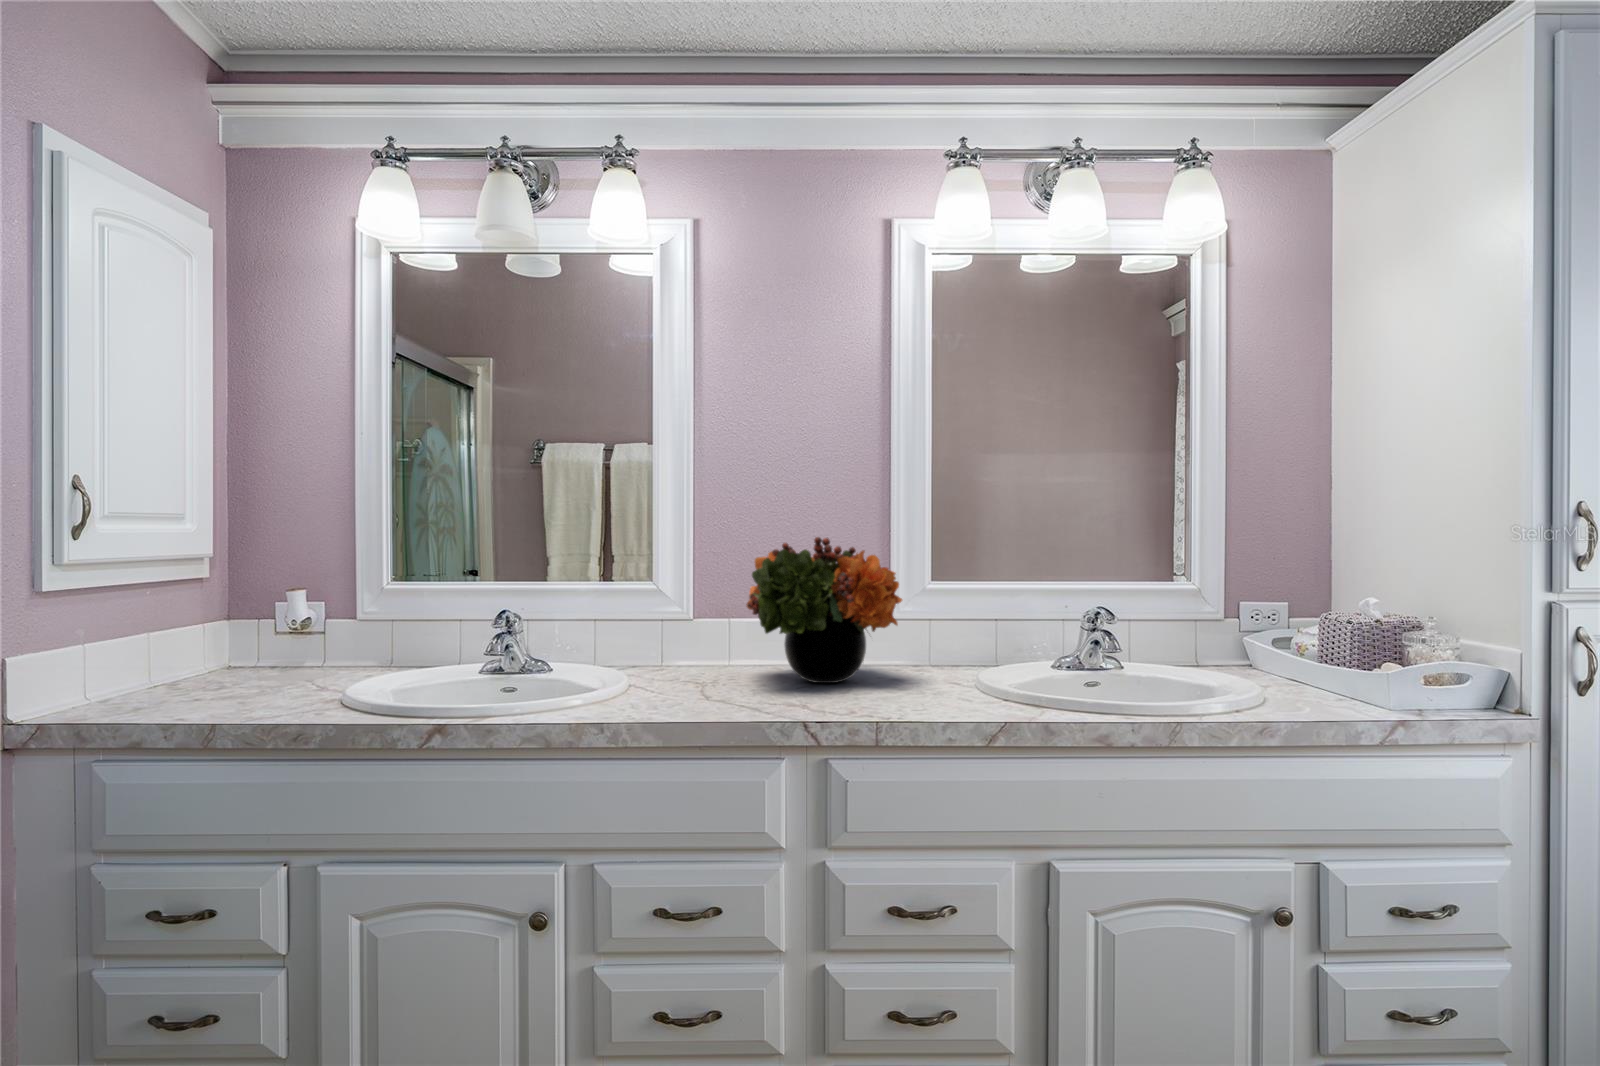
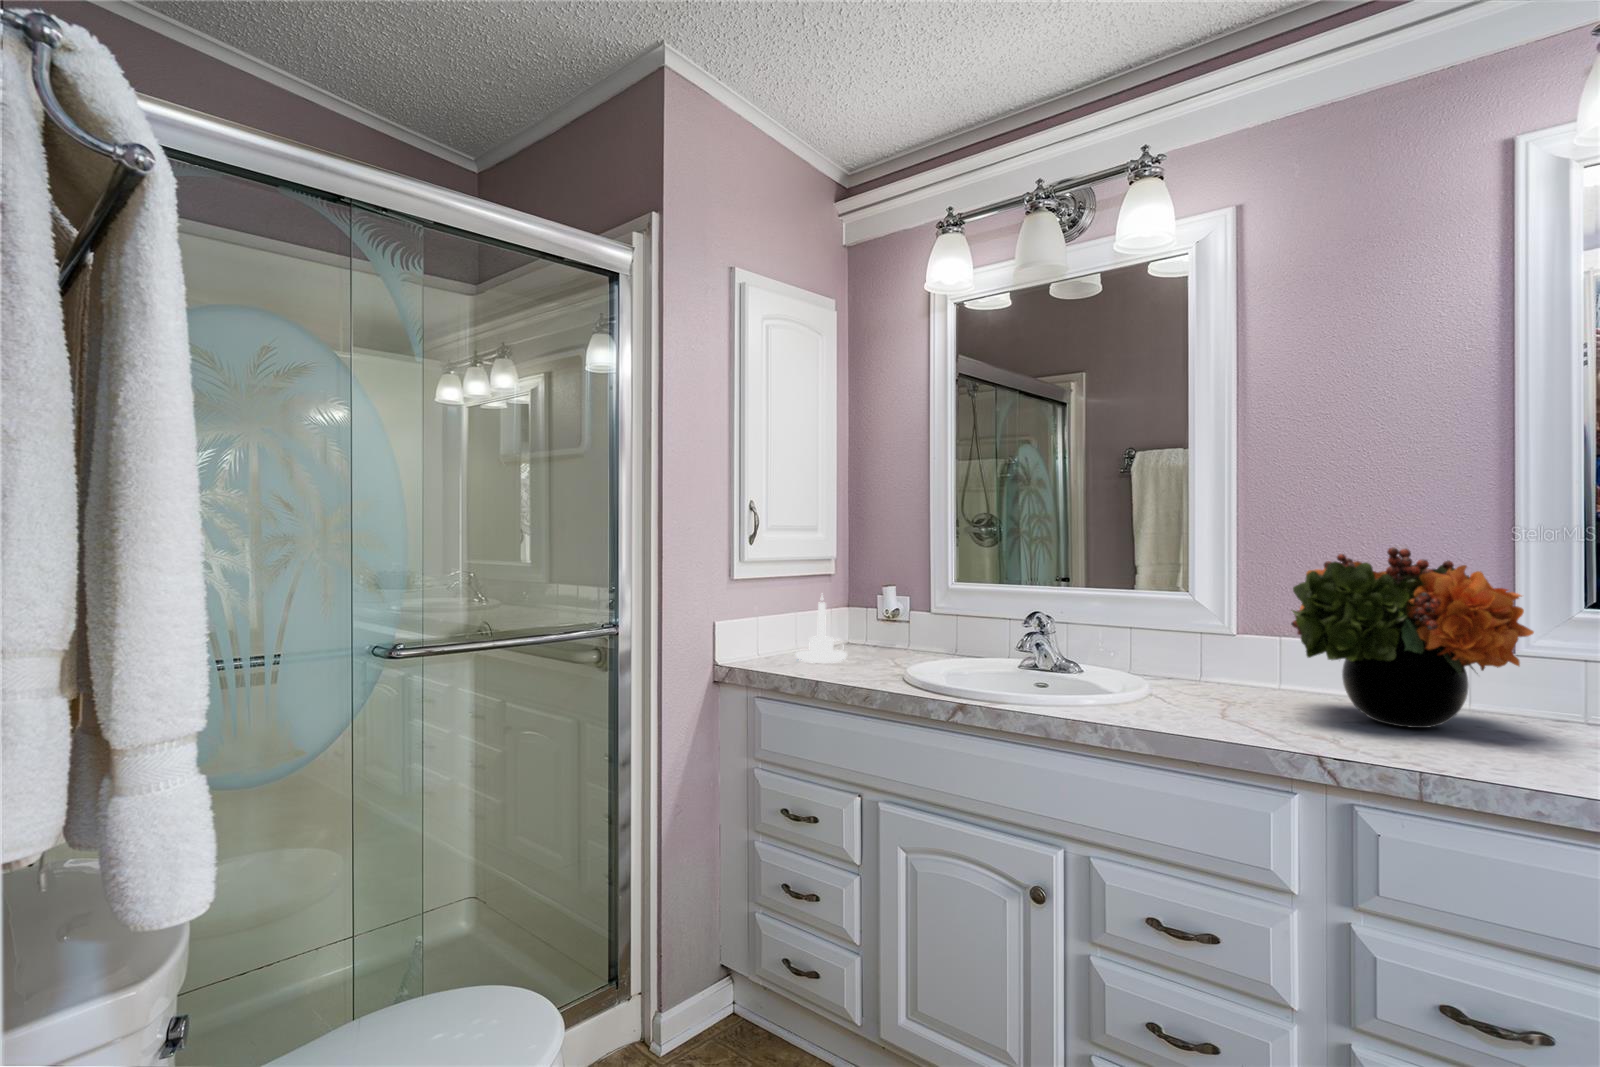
candle holder: none [157,604,246,702] -> present [795,595,847,663]

